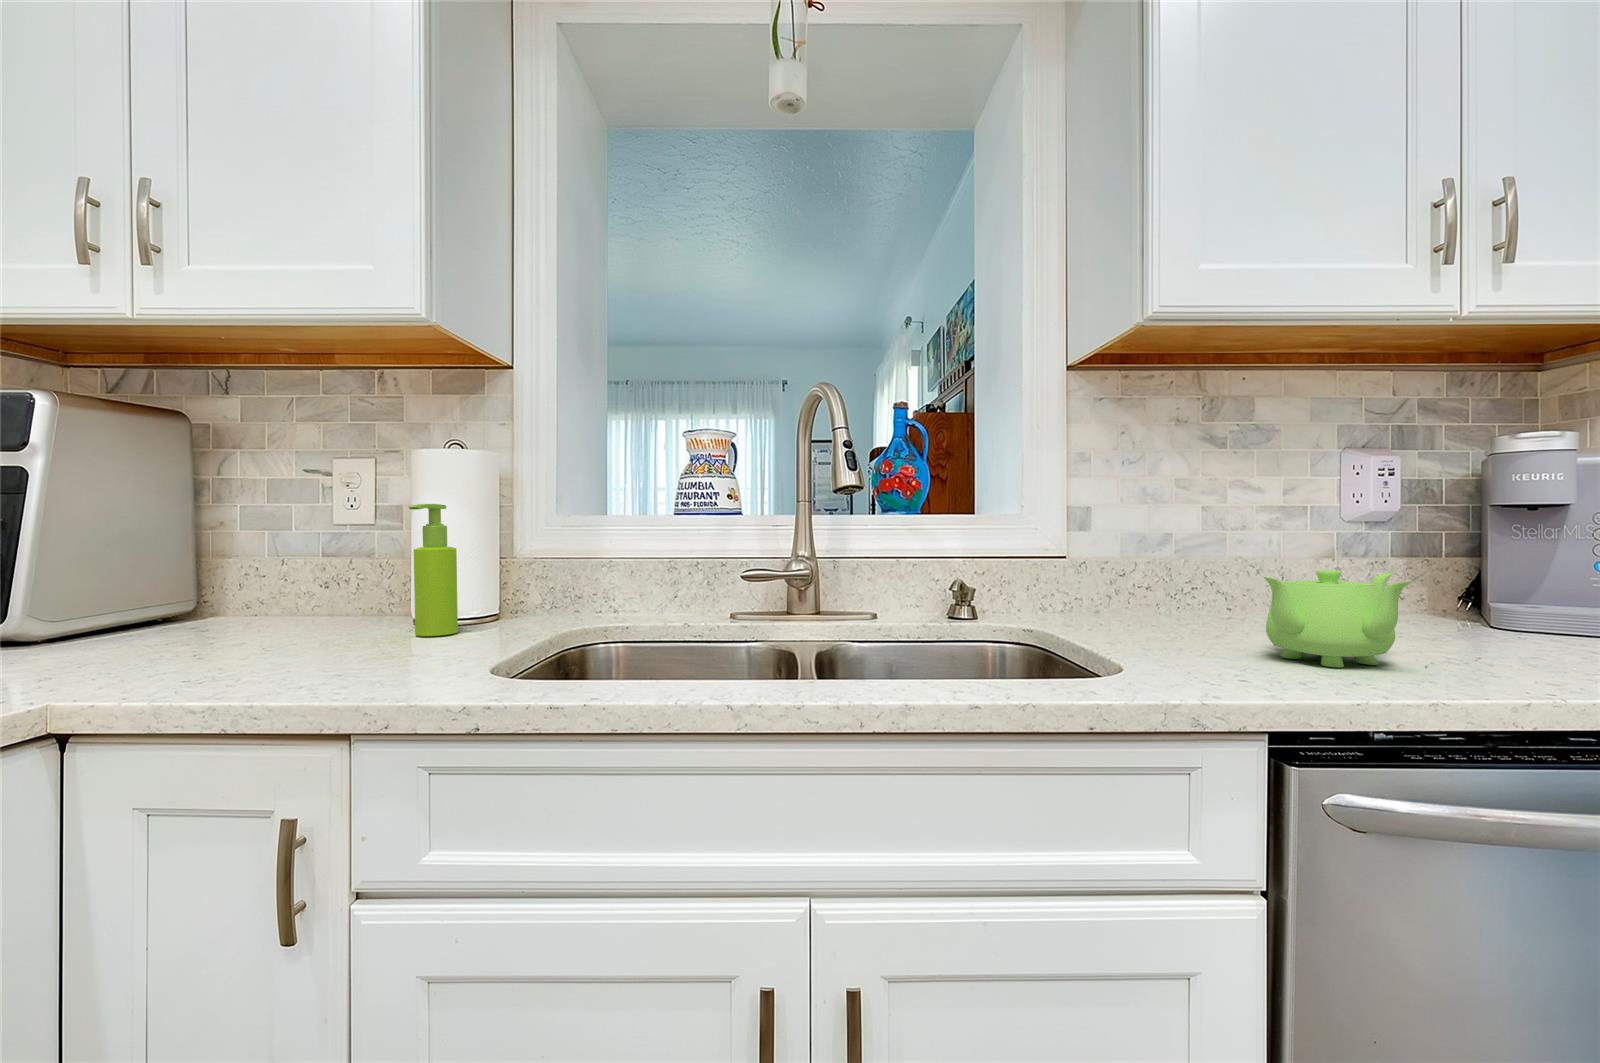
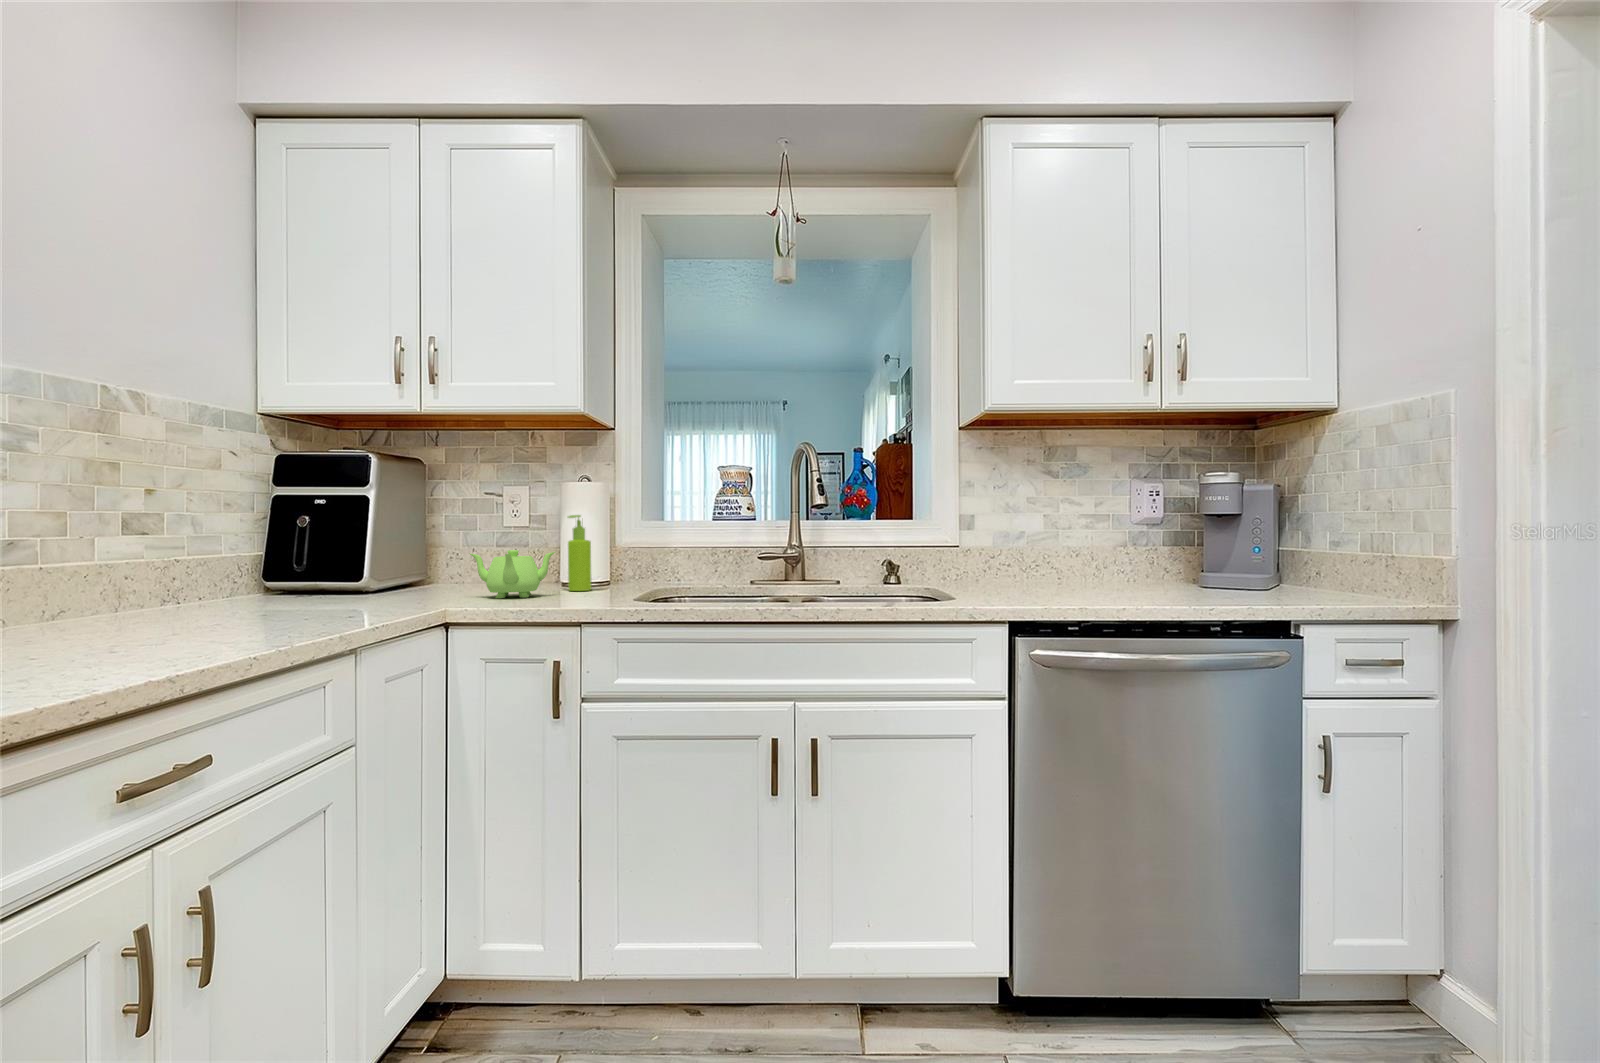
teapot: present [1264,570,1412,667] -> present [469,550,555,598]

